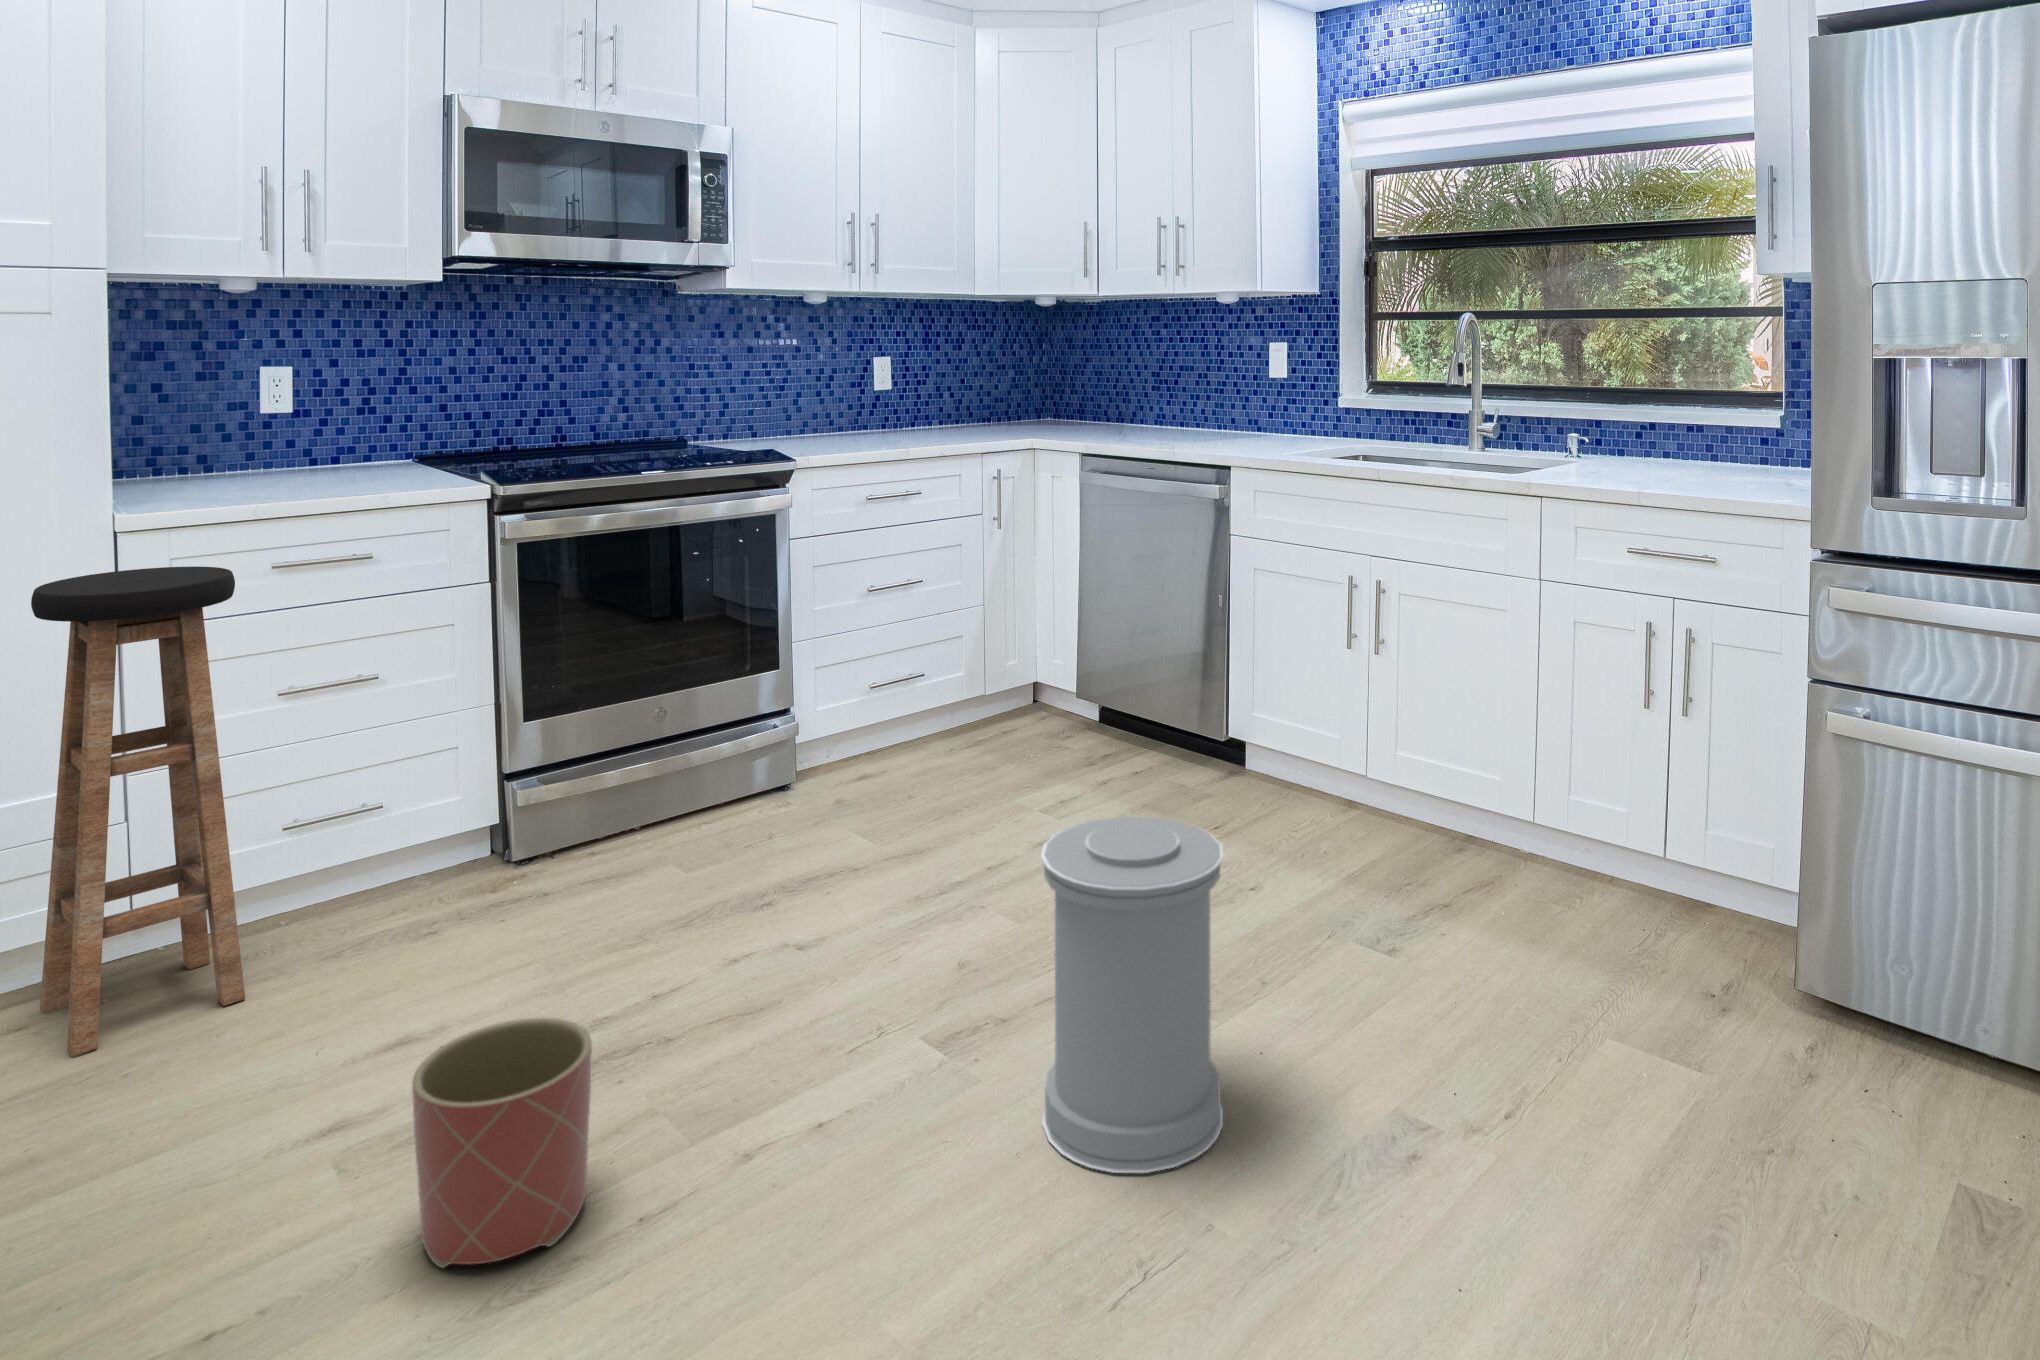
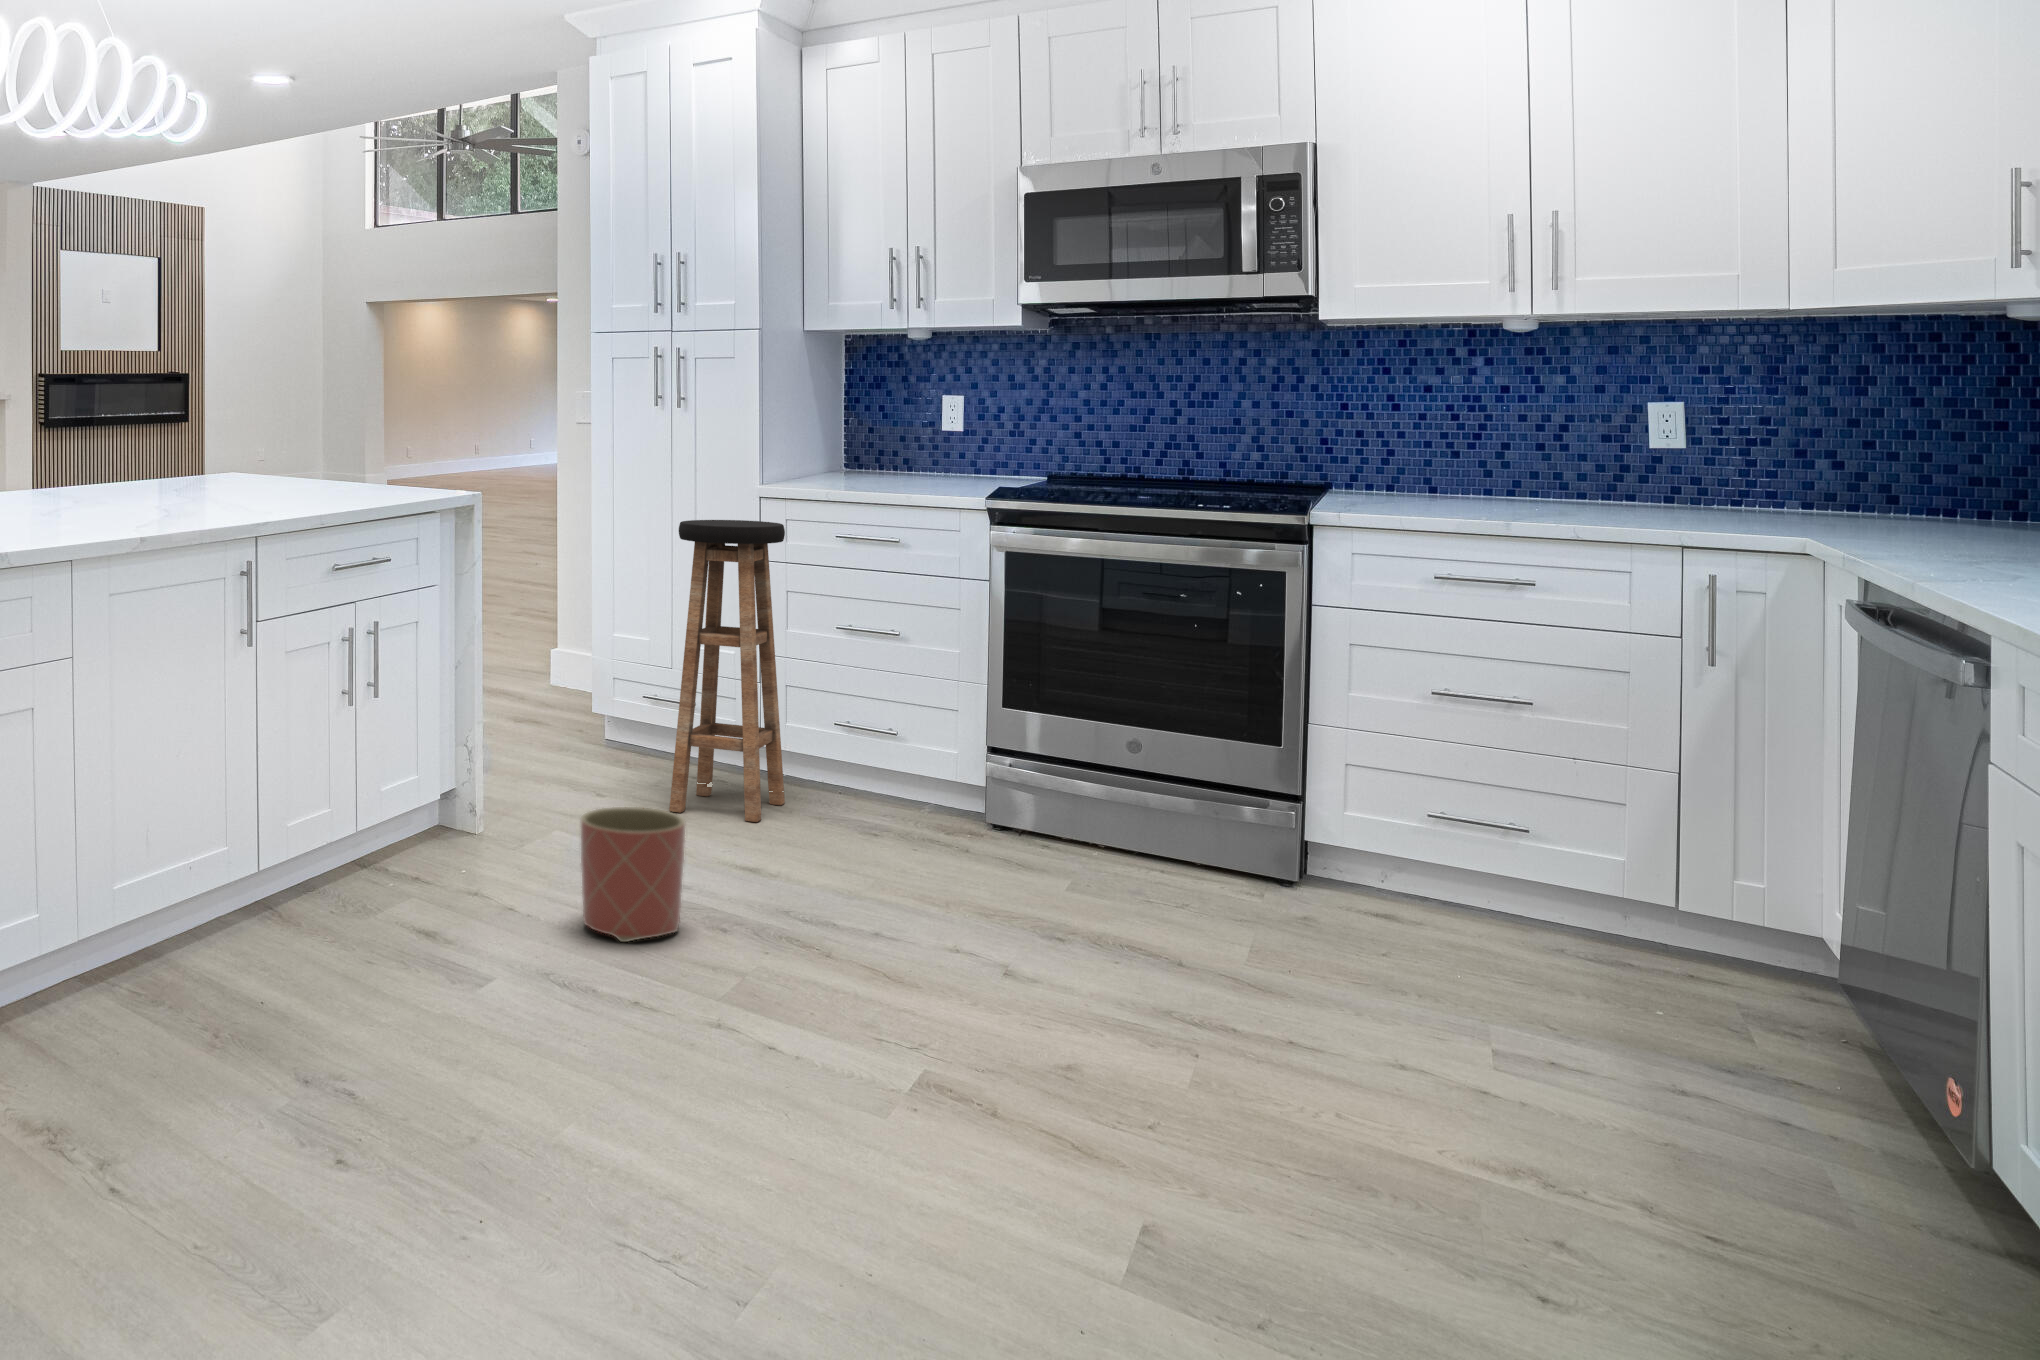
trash can: present [1041,817,1223,1173] -> none [843,801,1023,1116]

